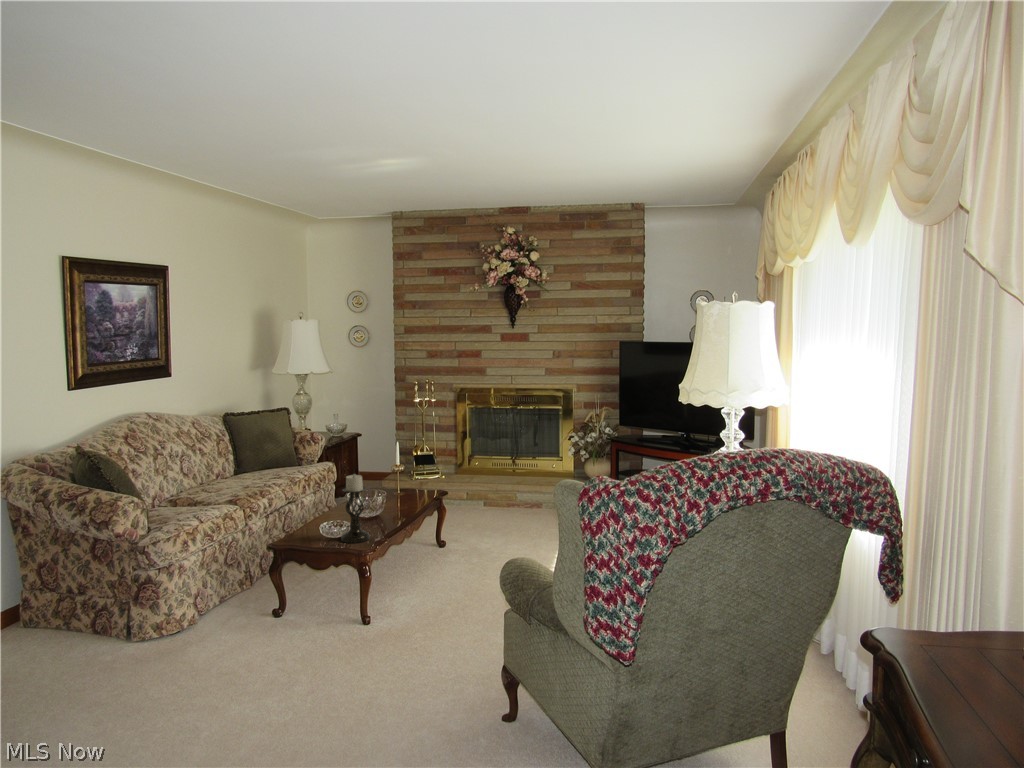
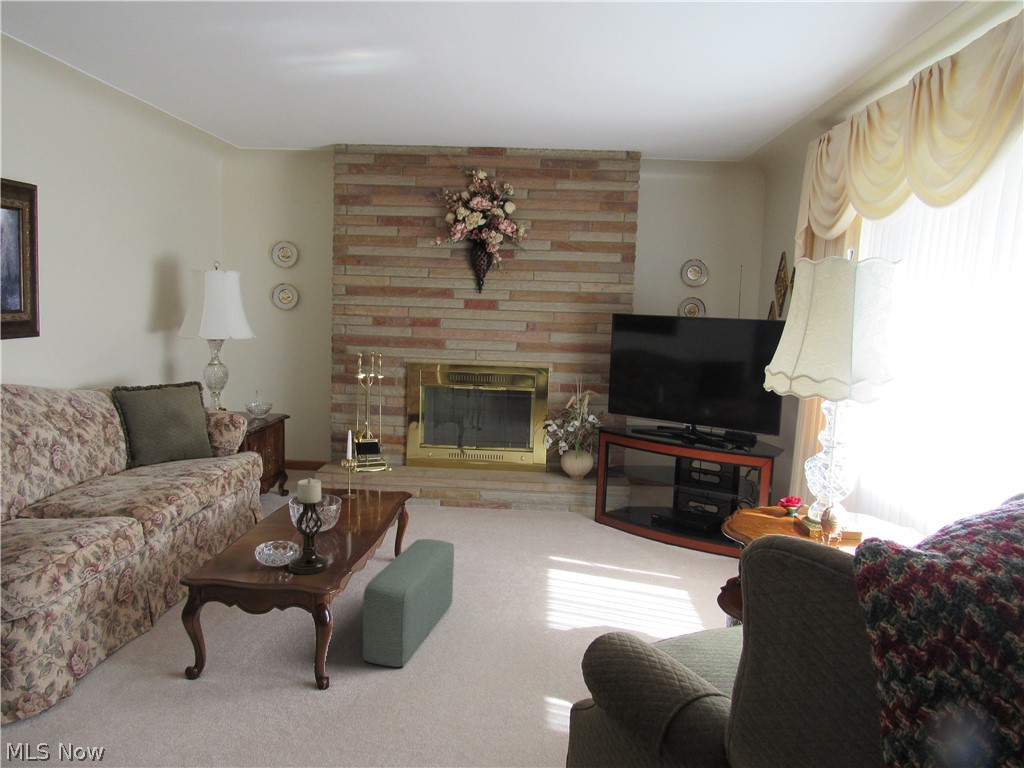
pouf: none [396,525,472,615] -> present [363,539,454,667]

